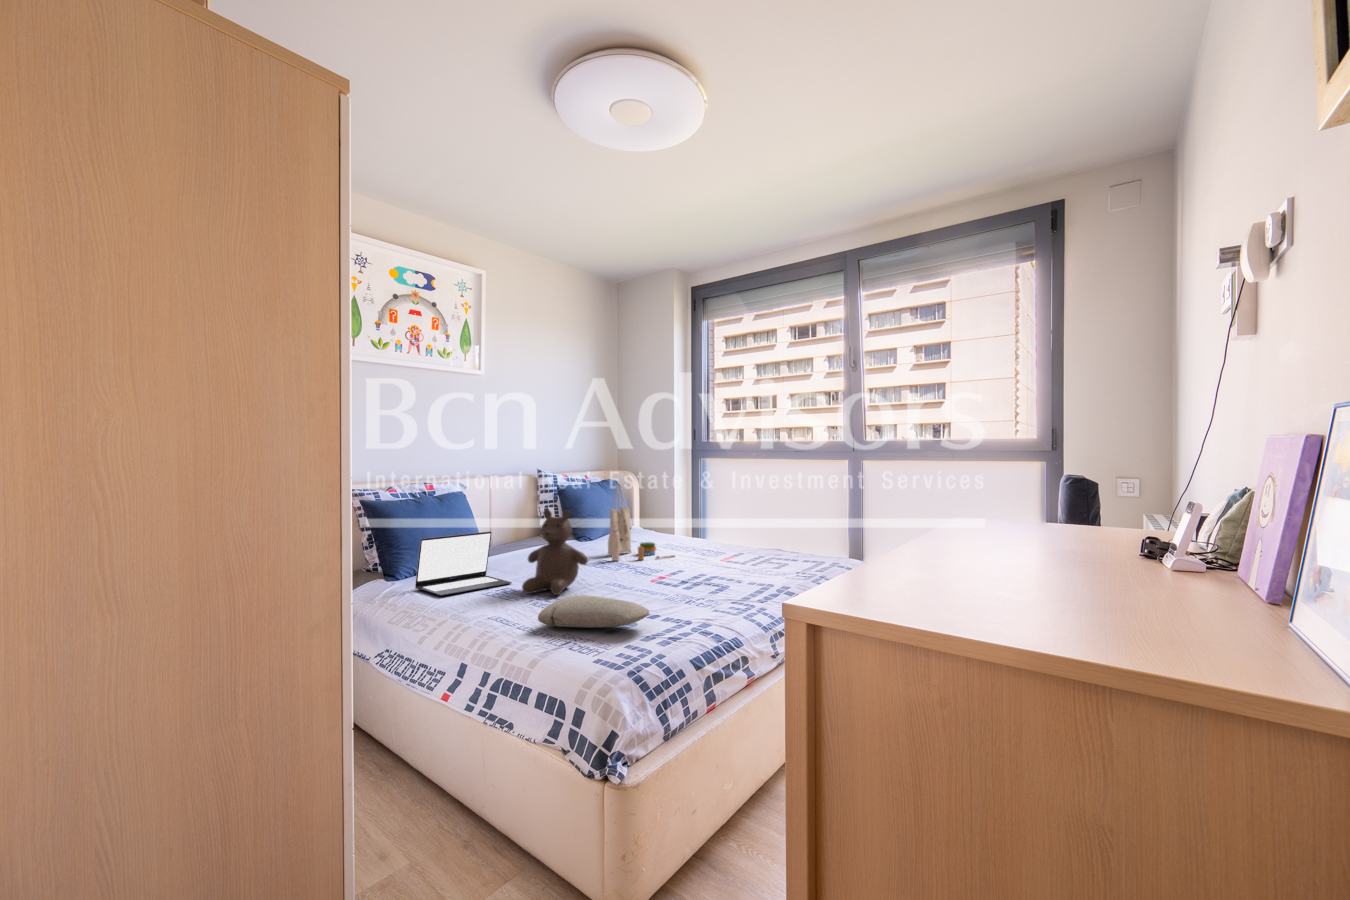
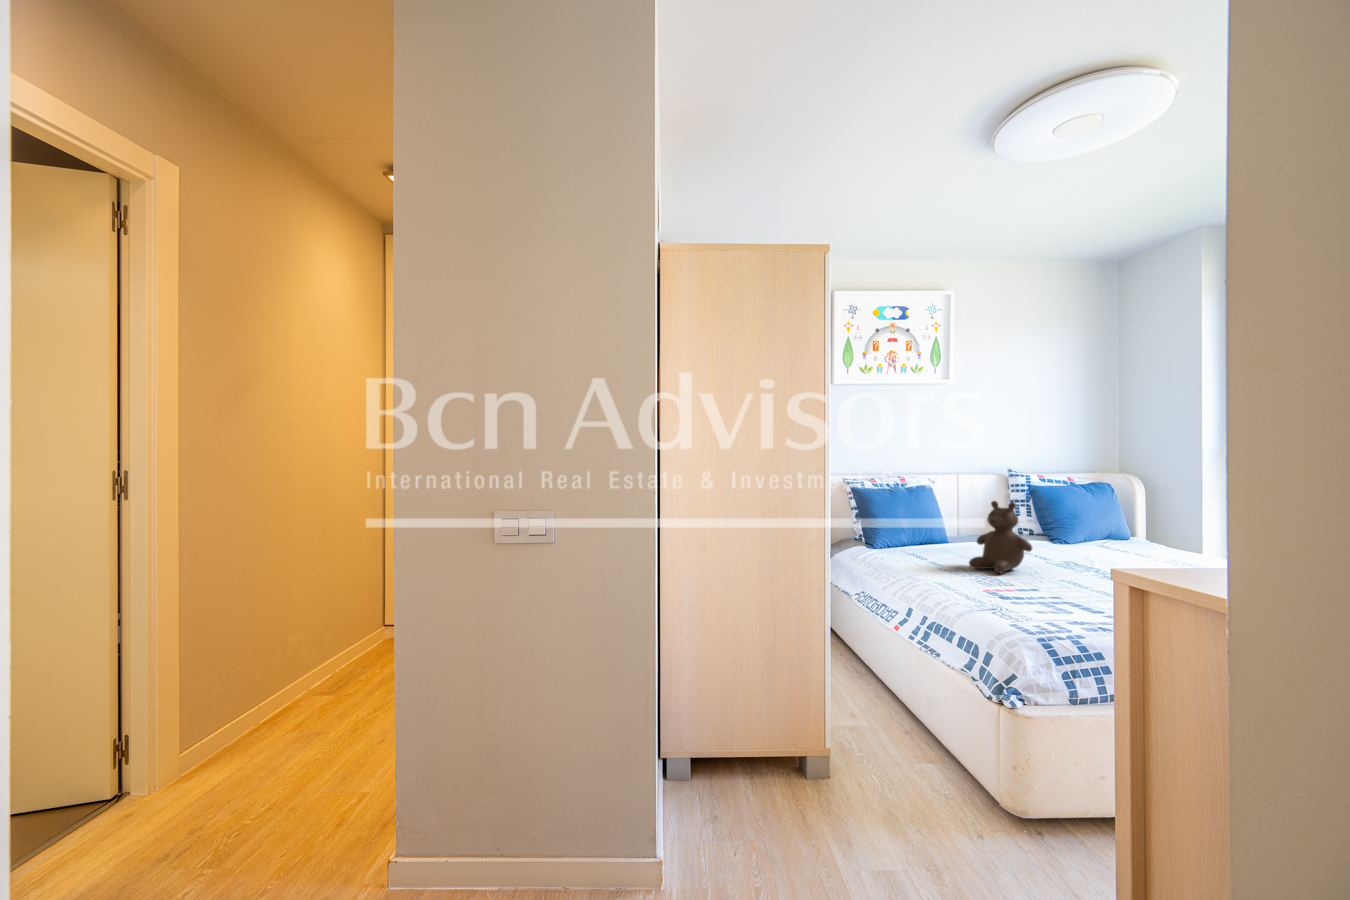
tote bag: present [608,485,675,561] -> none [1068,483,1149,559]
laptop: present [415,531,512,596] -> none [885,516,964,561]
pillow: present [538,595,649,628] -> none [971,573,1076,603]

